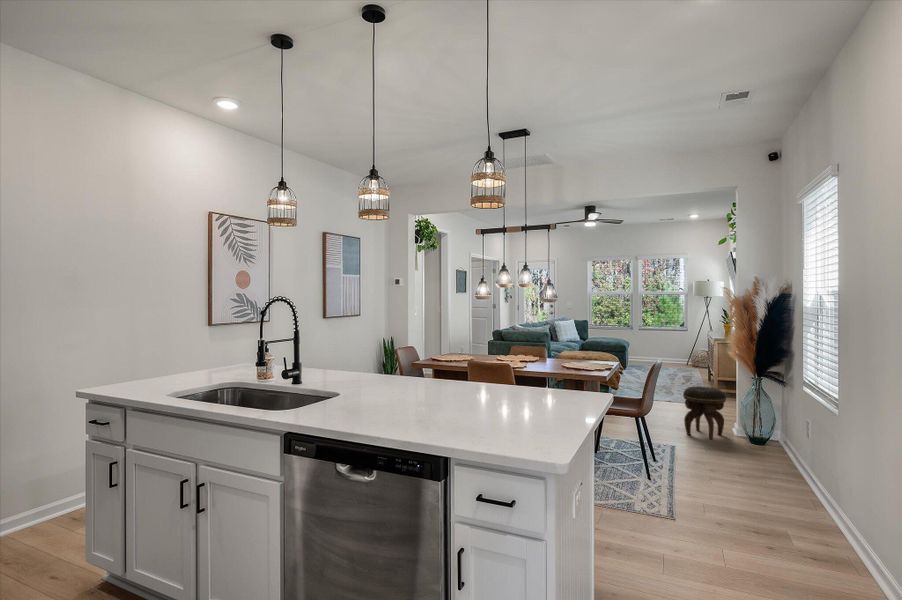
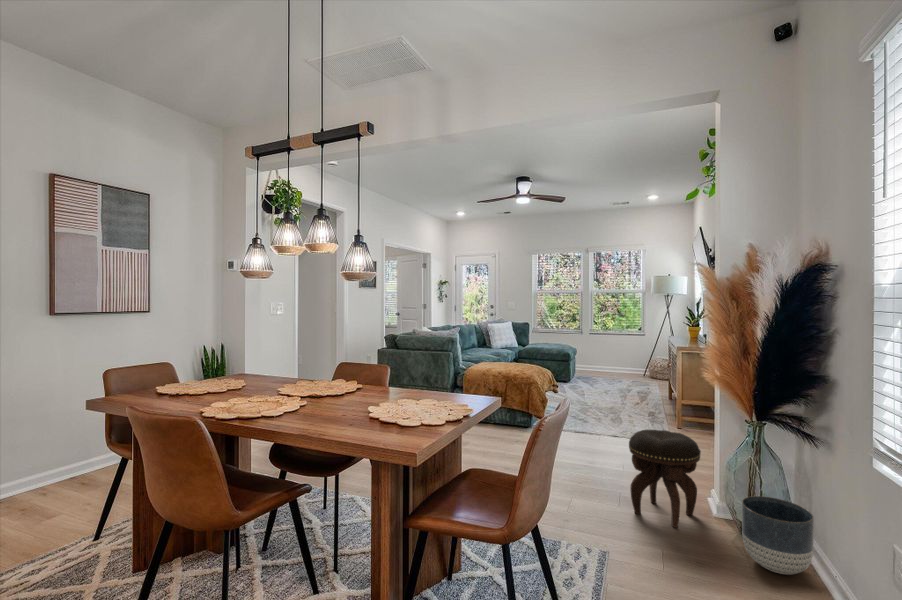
planter: none [747,417,784,454] -> present [742,496,814,575]

